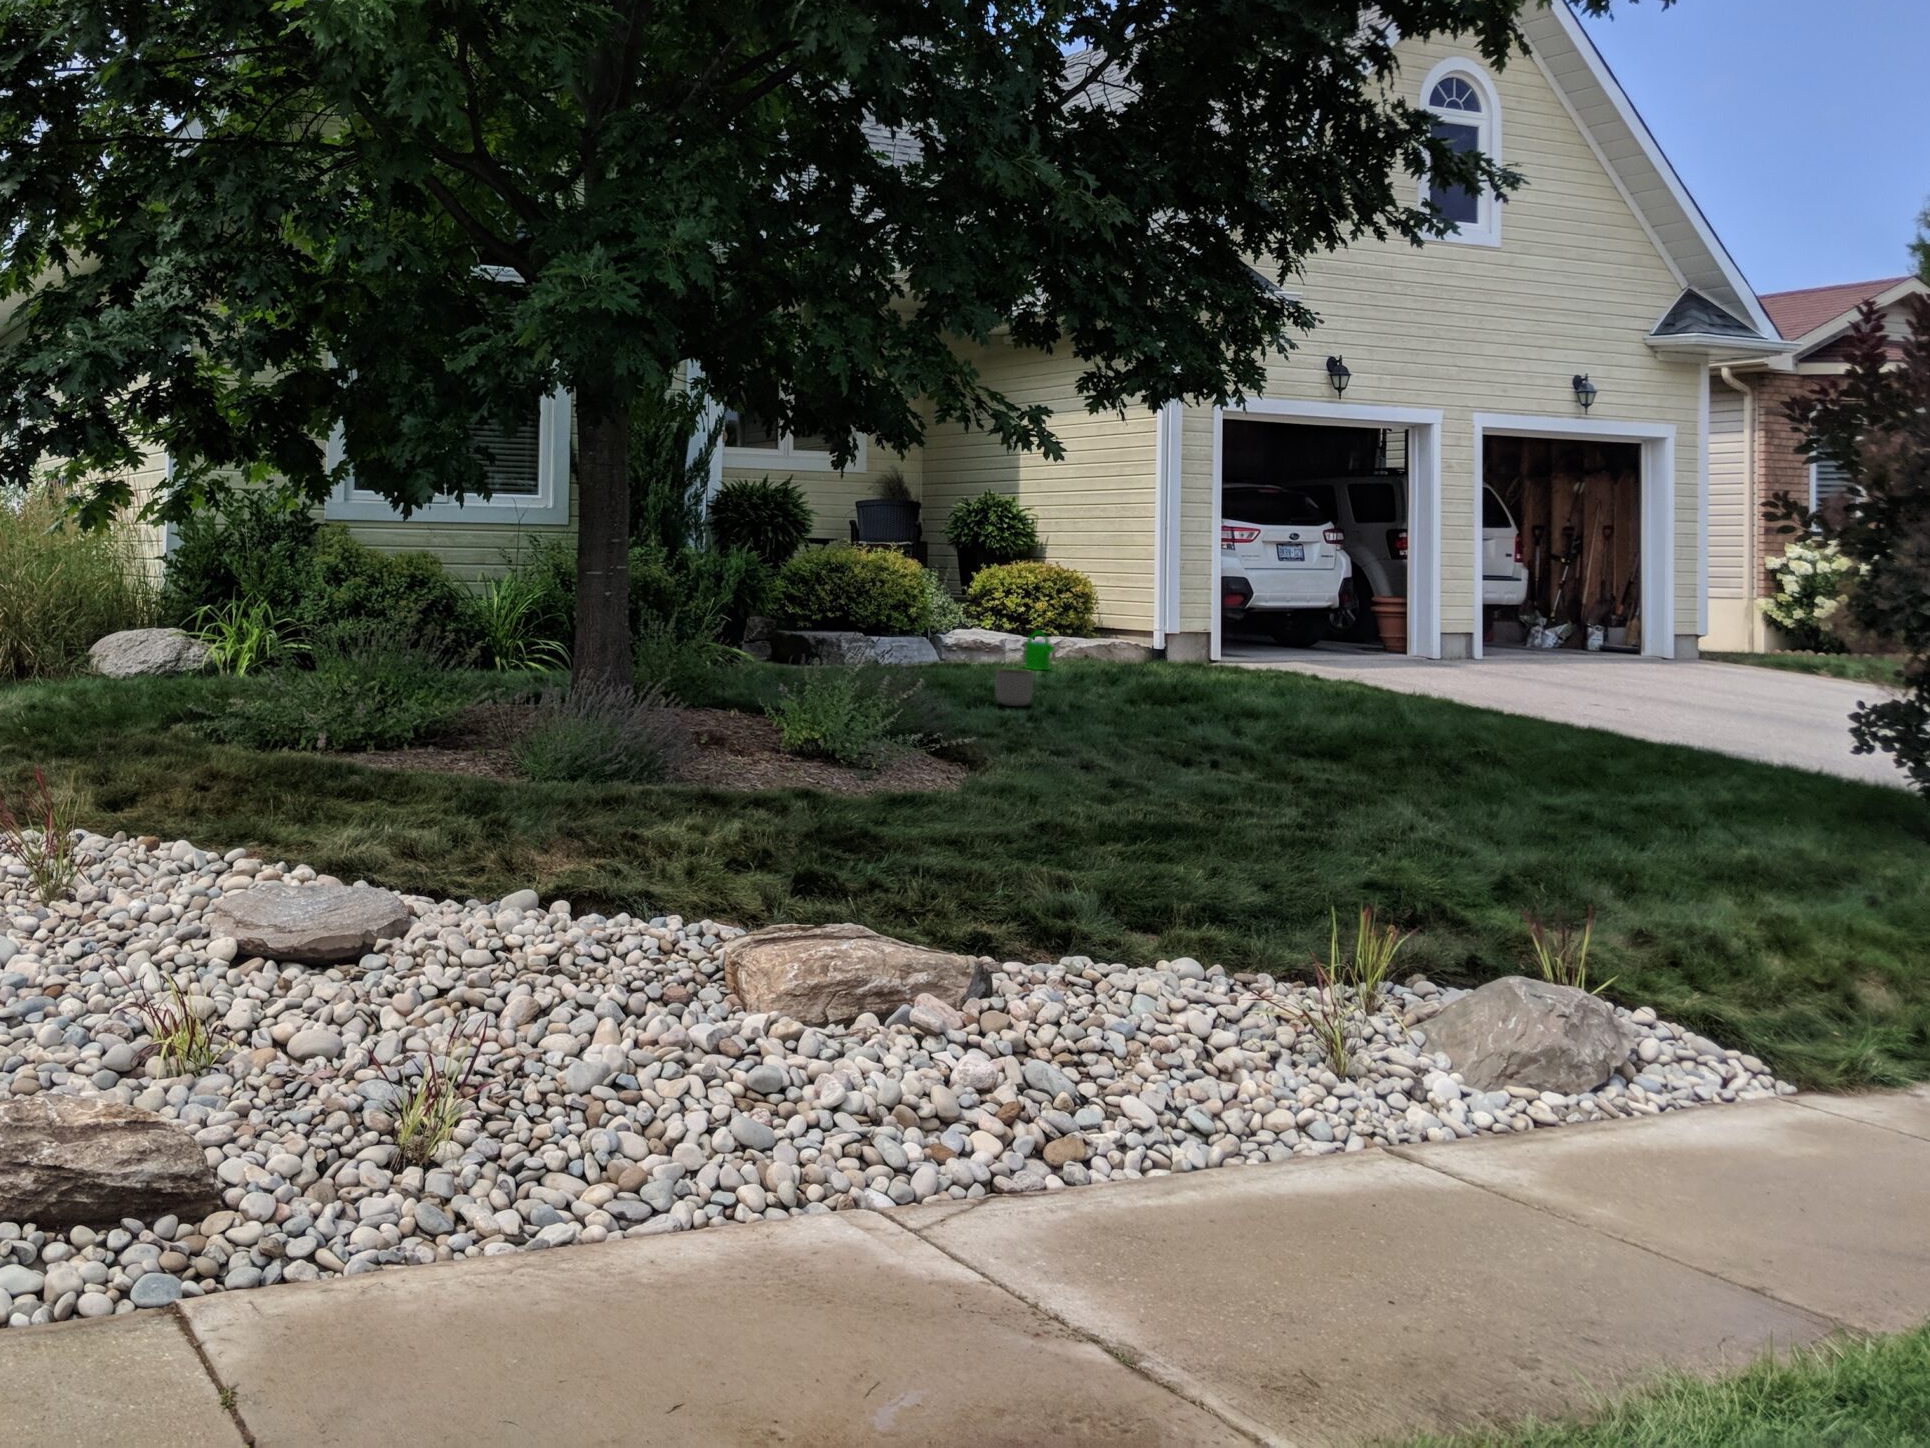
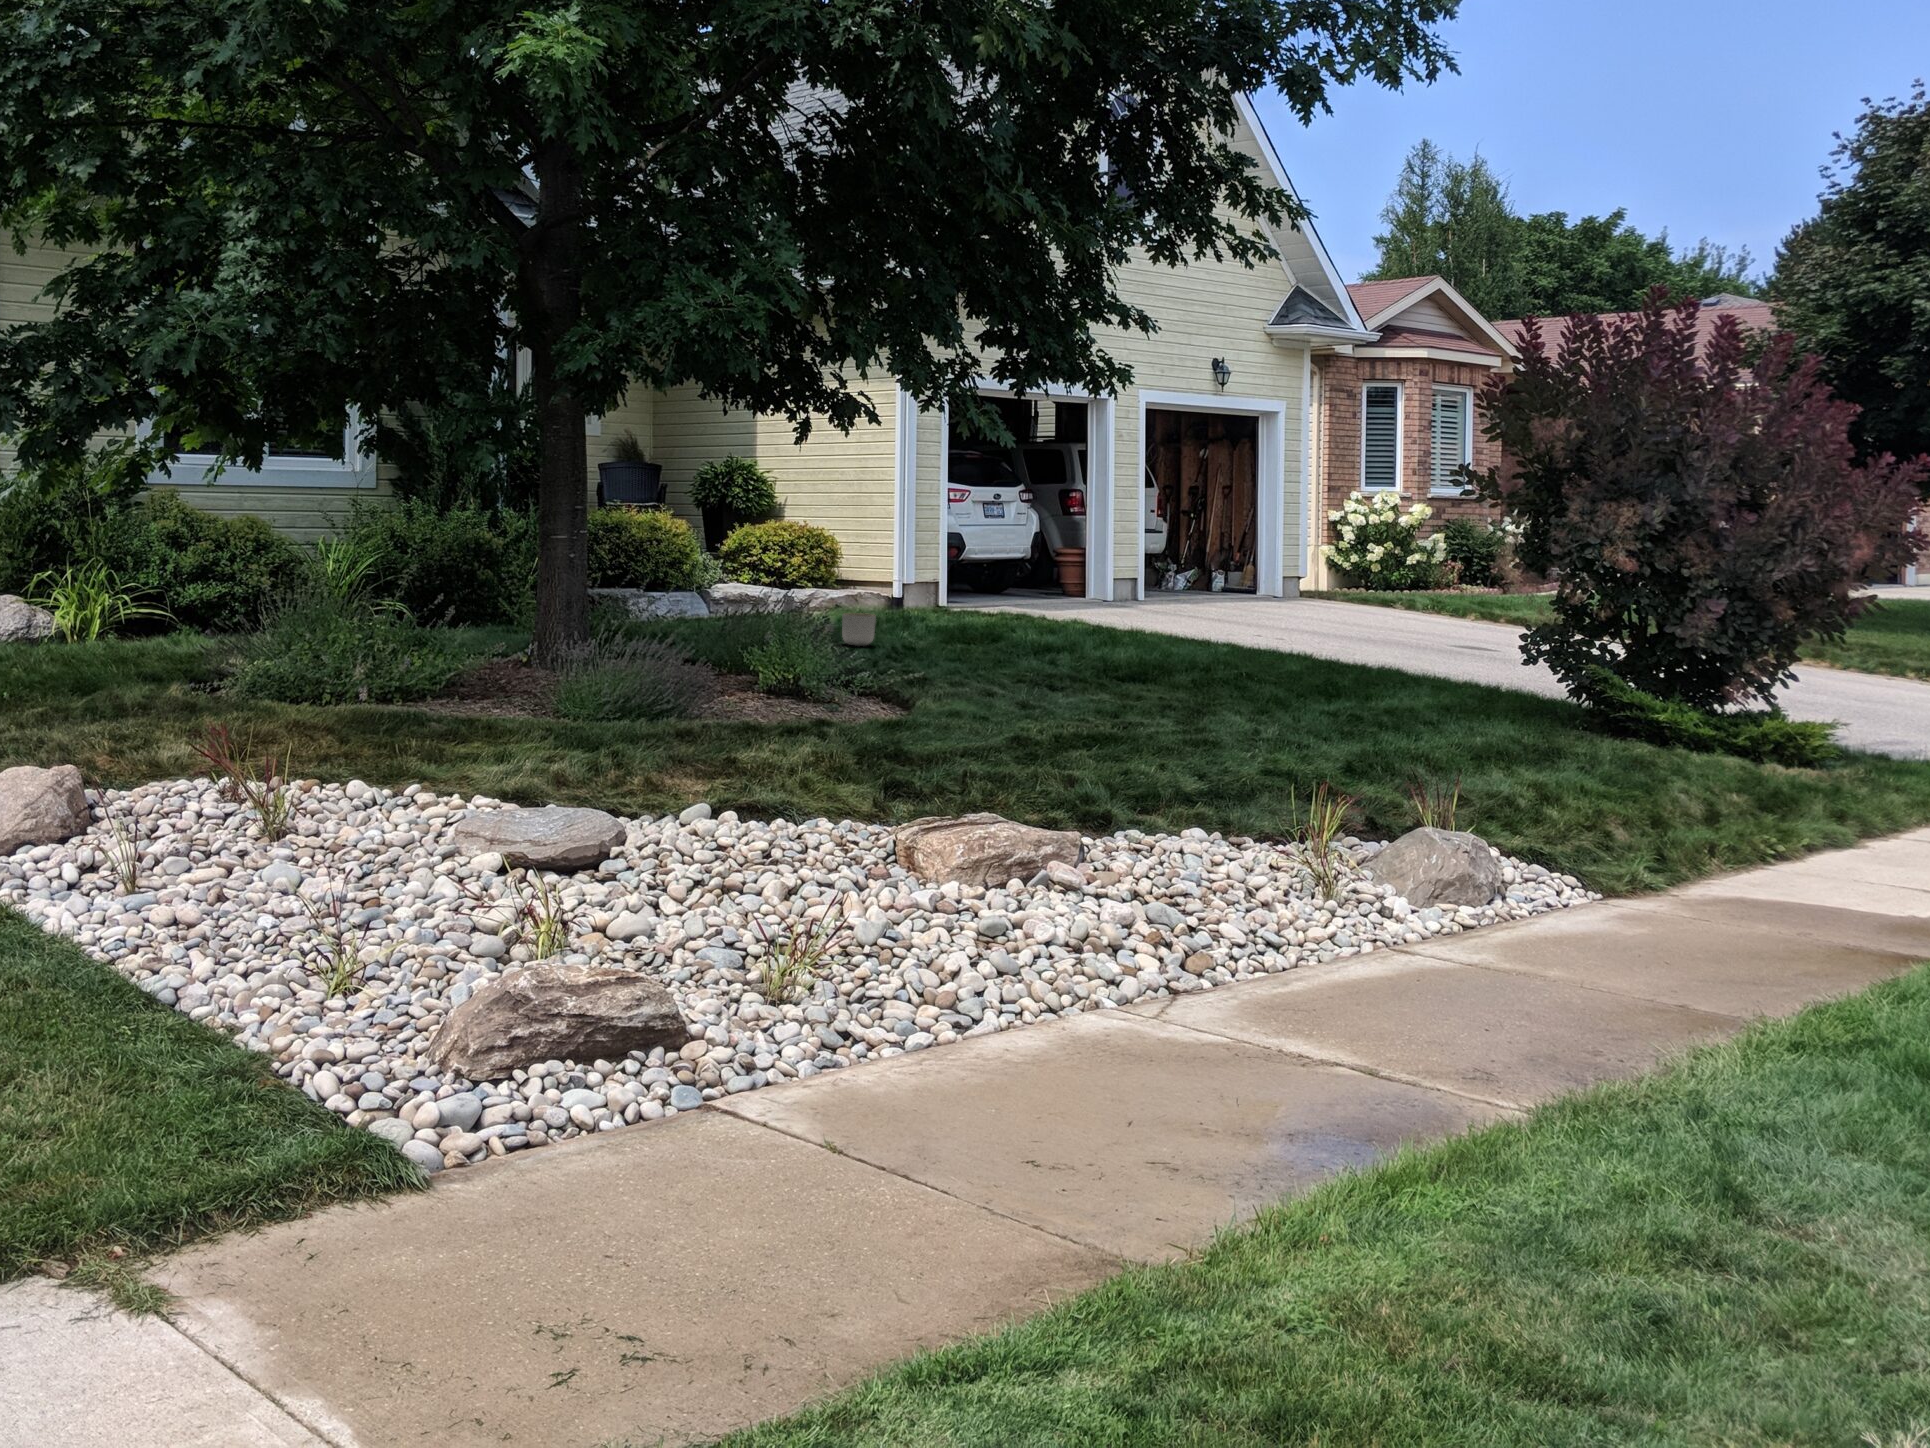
watering can: present [1024,630,1054,670] -> none [825,579,858,615]

